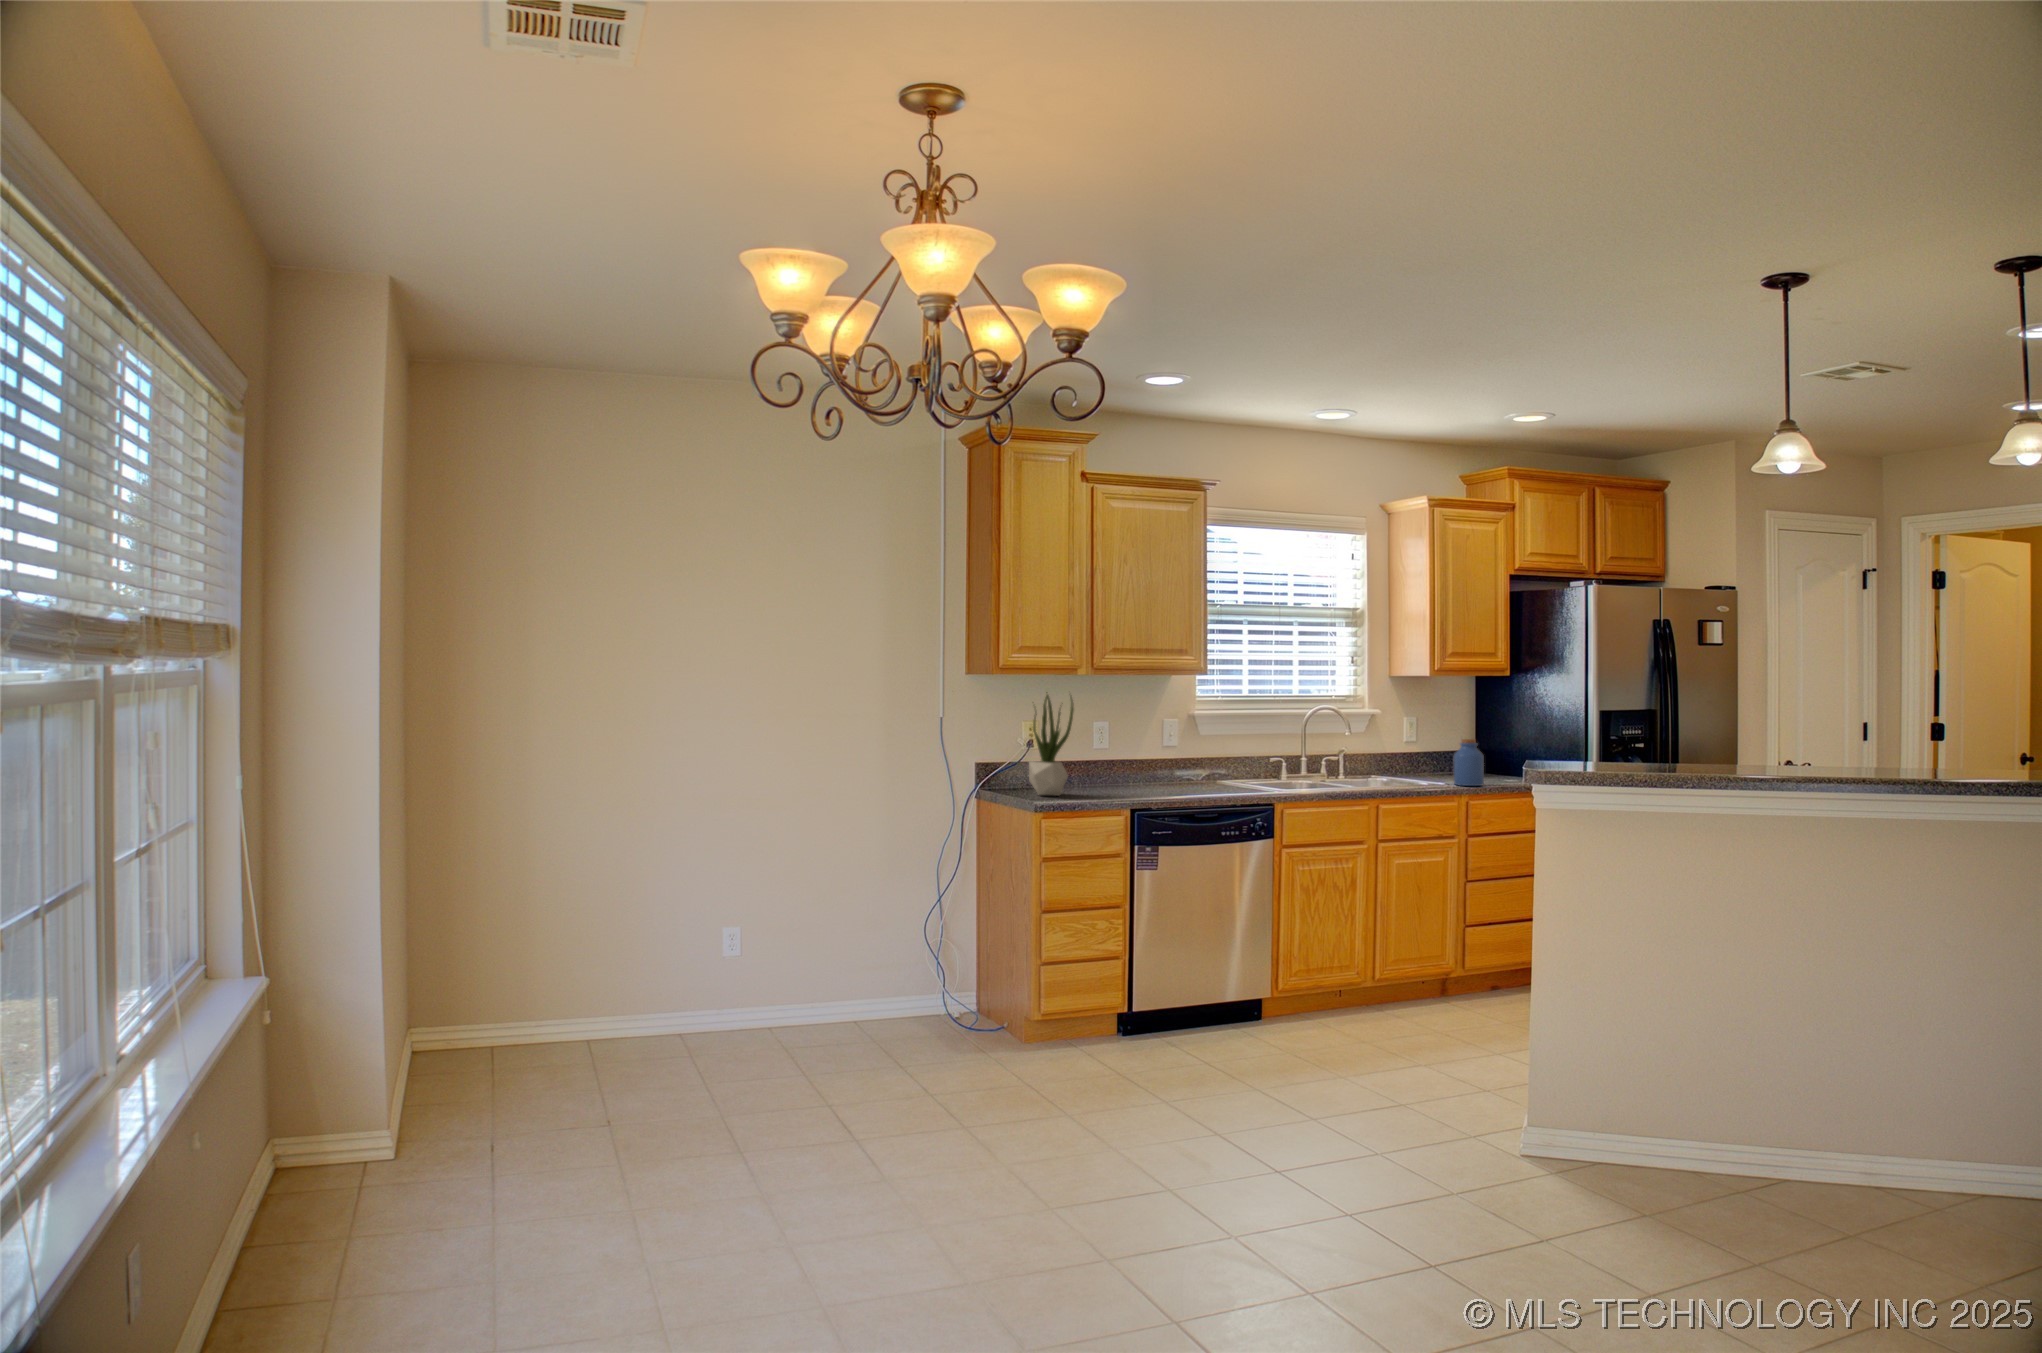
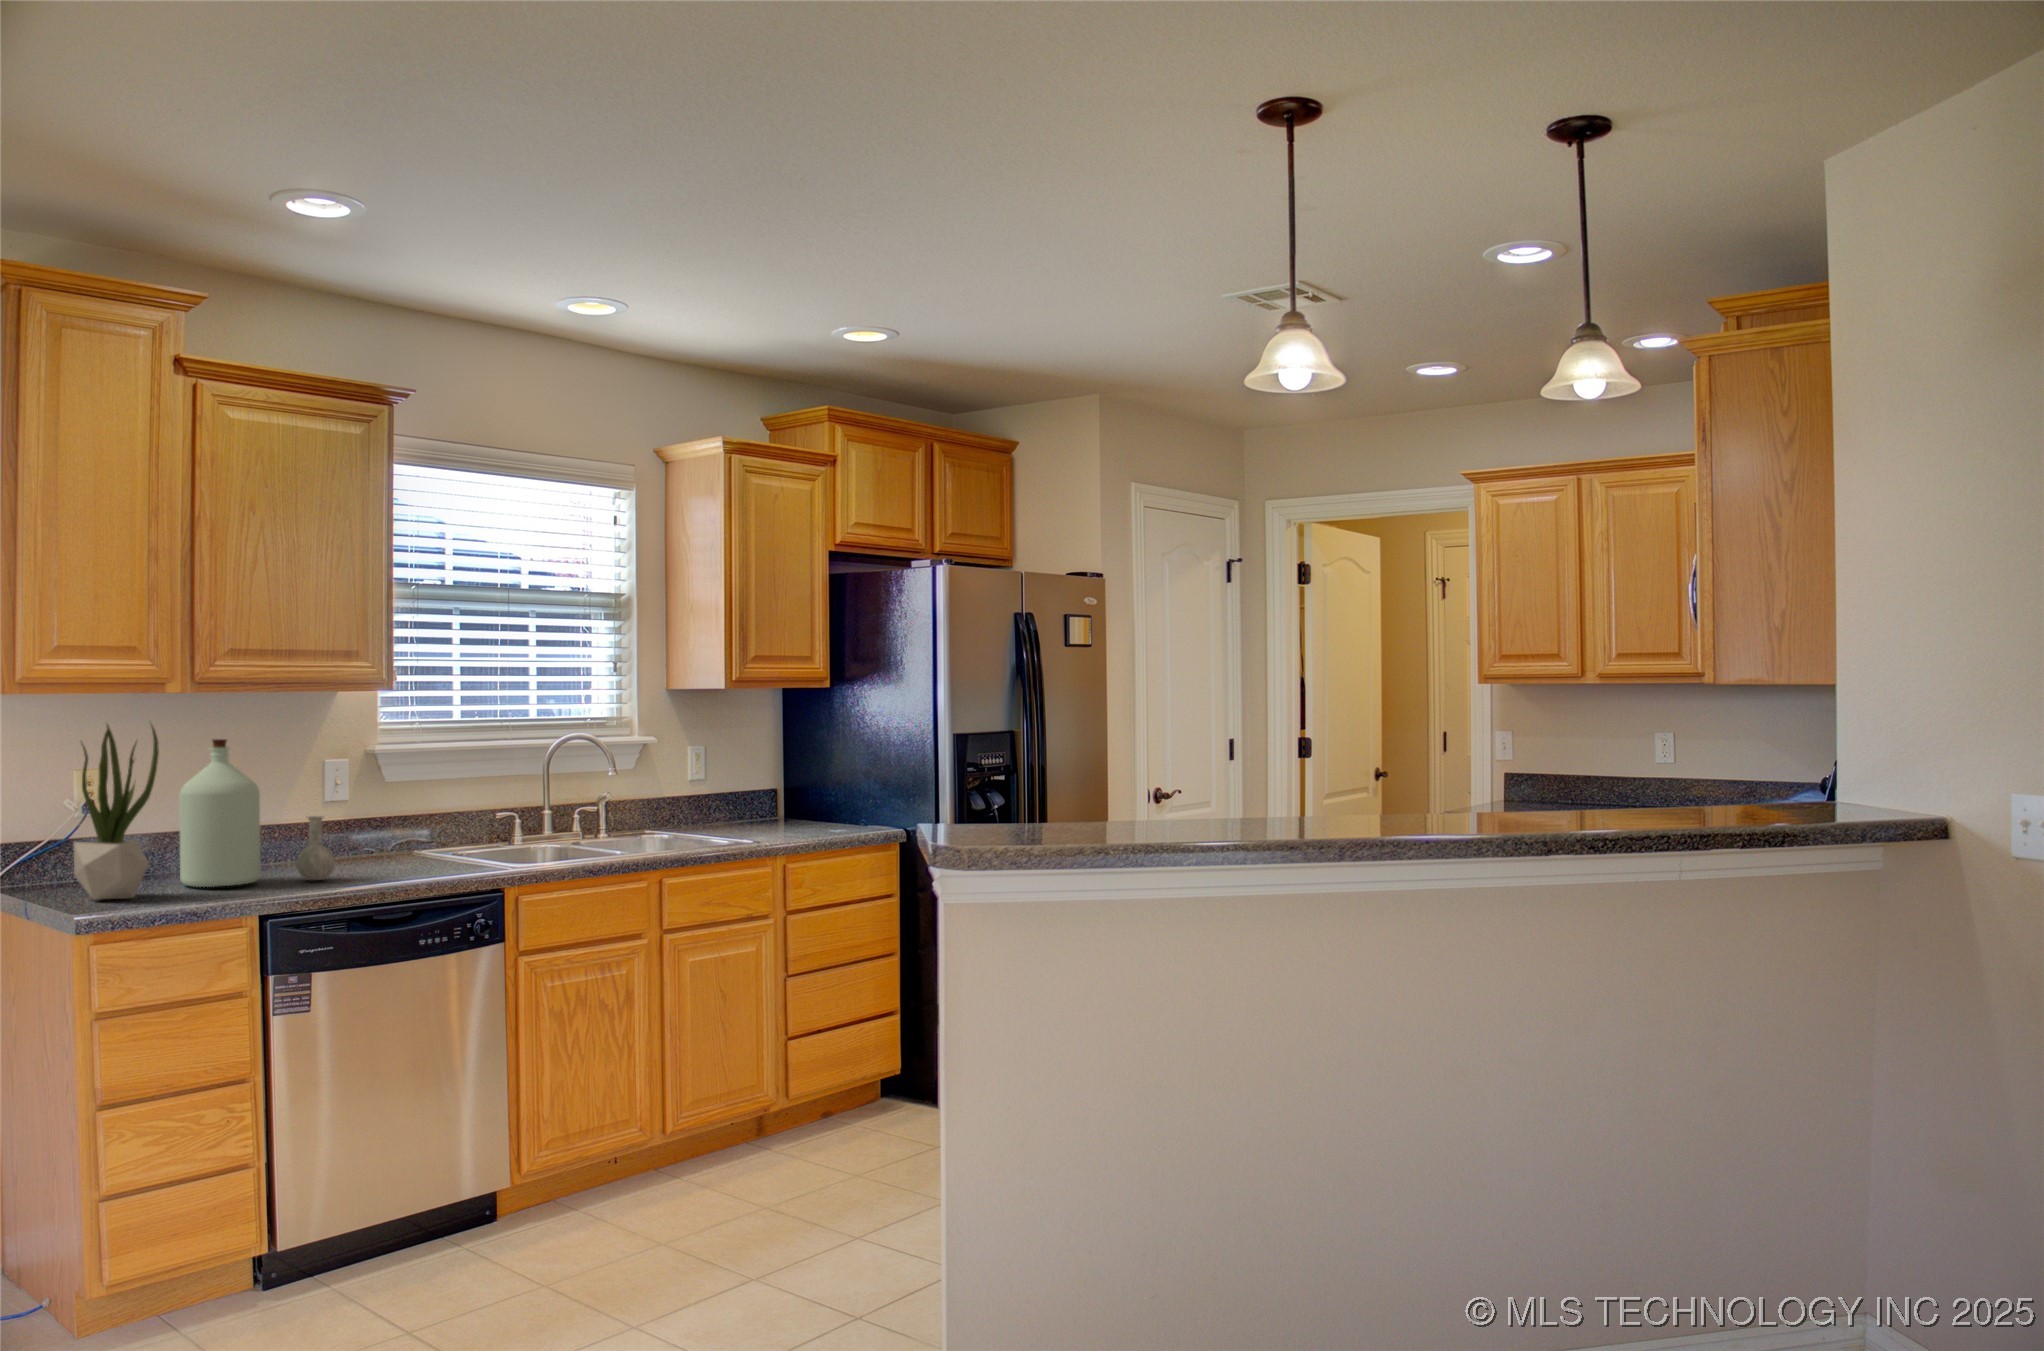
bottle: none [1084,703,1171,792] -> present [179,739,335,887]
jar: present [1454,739,1484,786] -> none [762,777,803,843]

